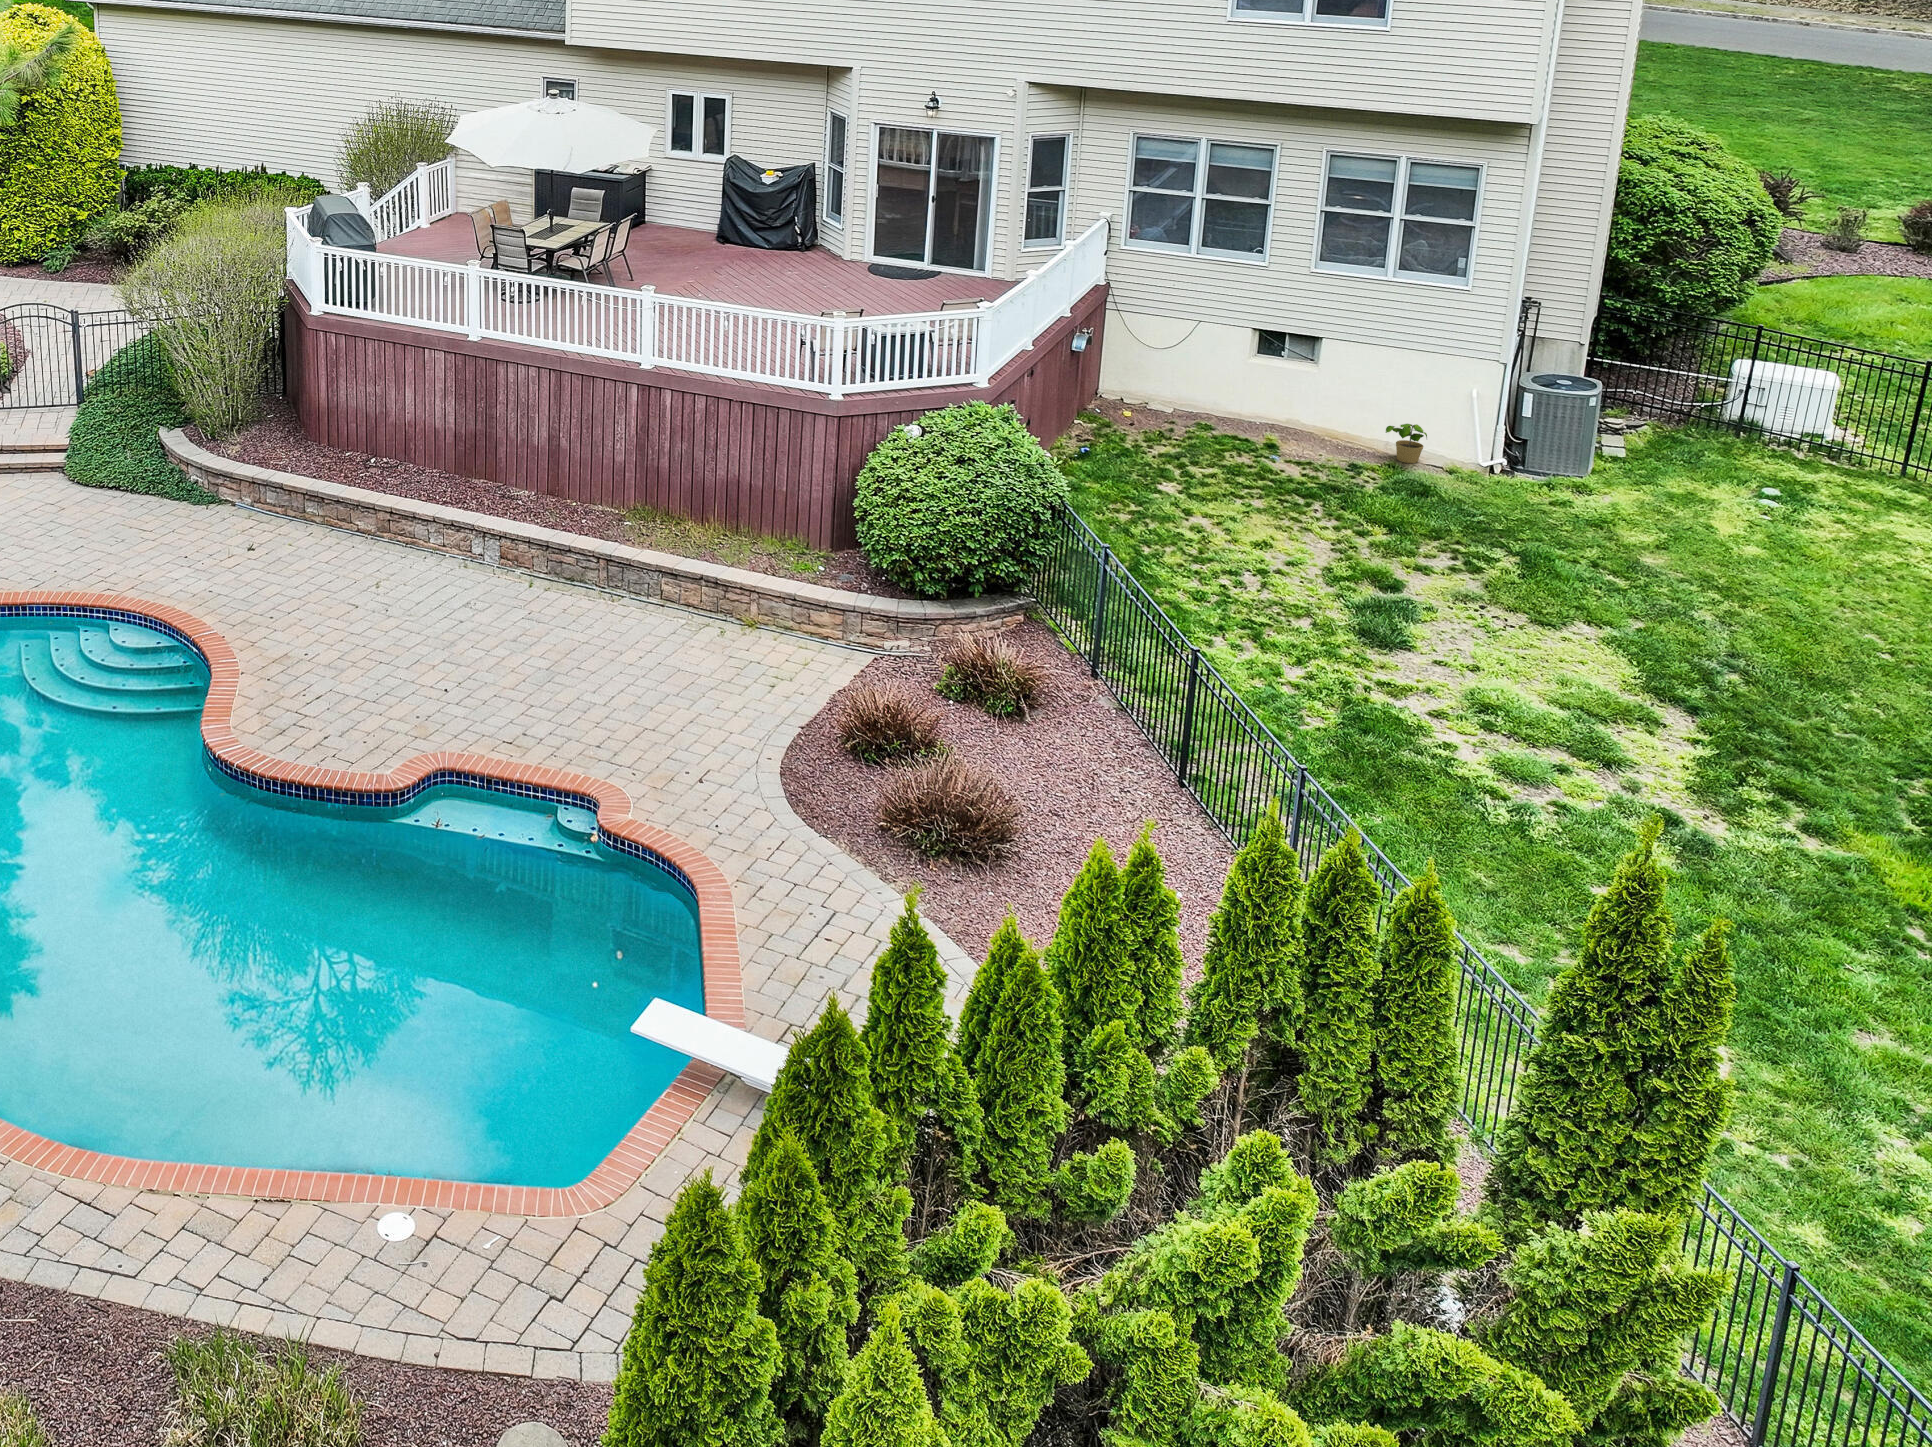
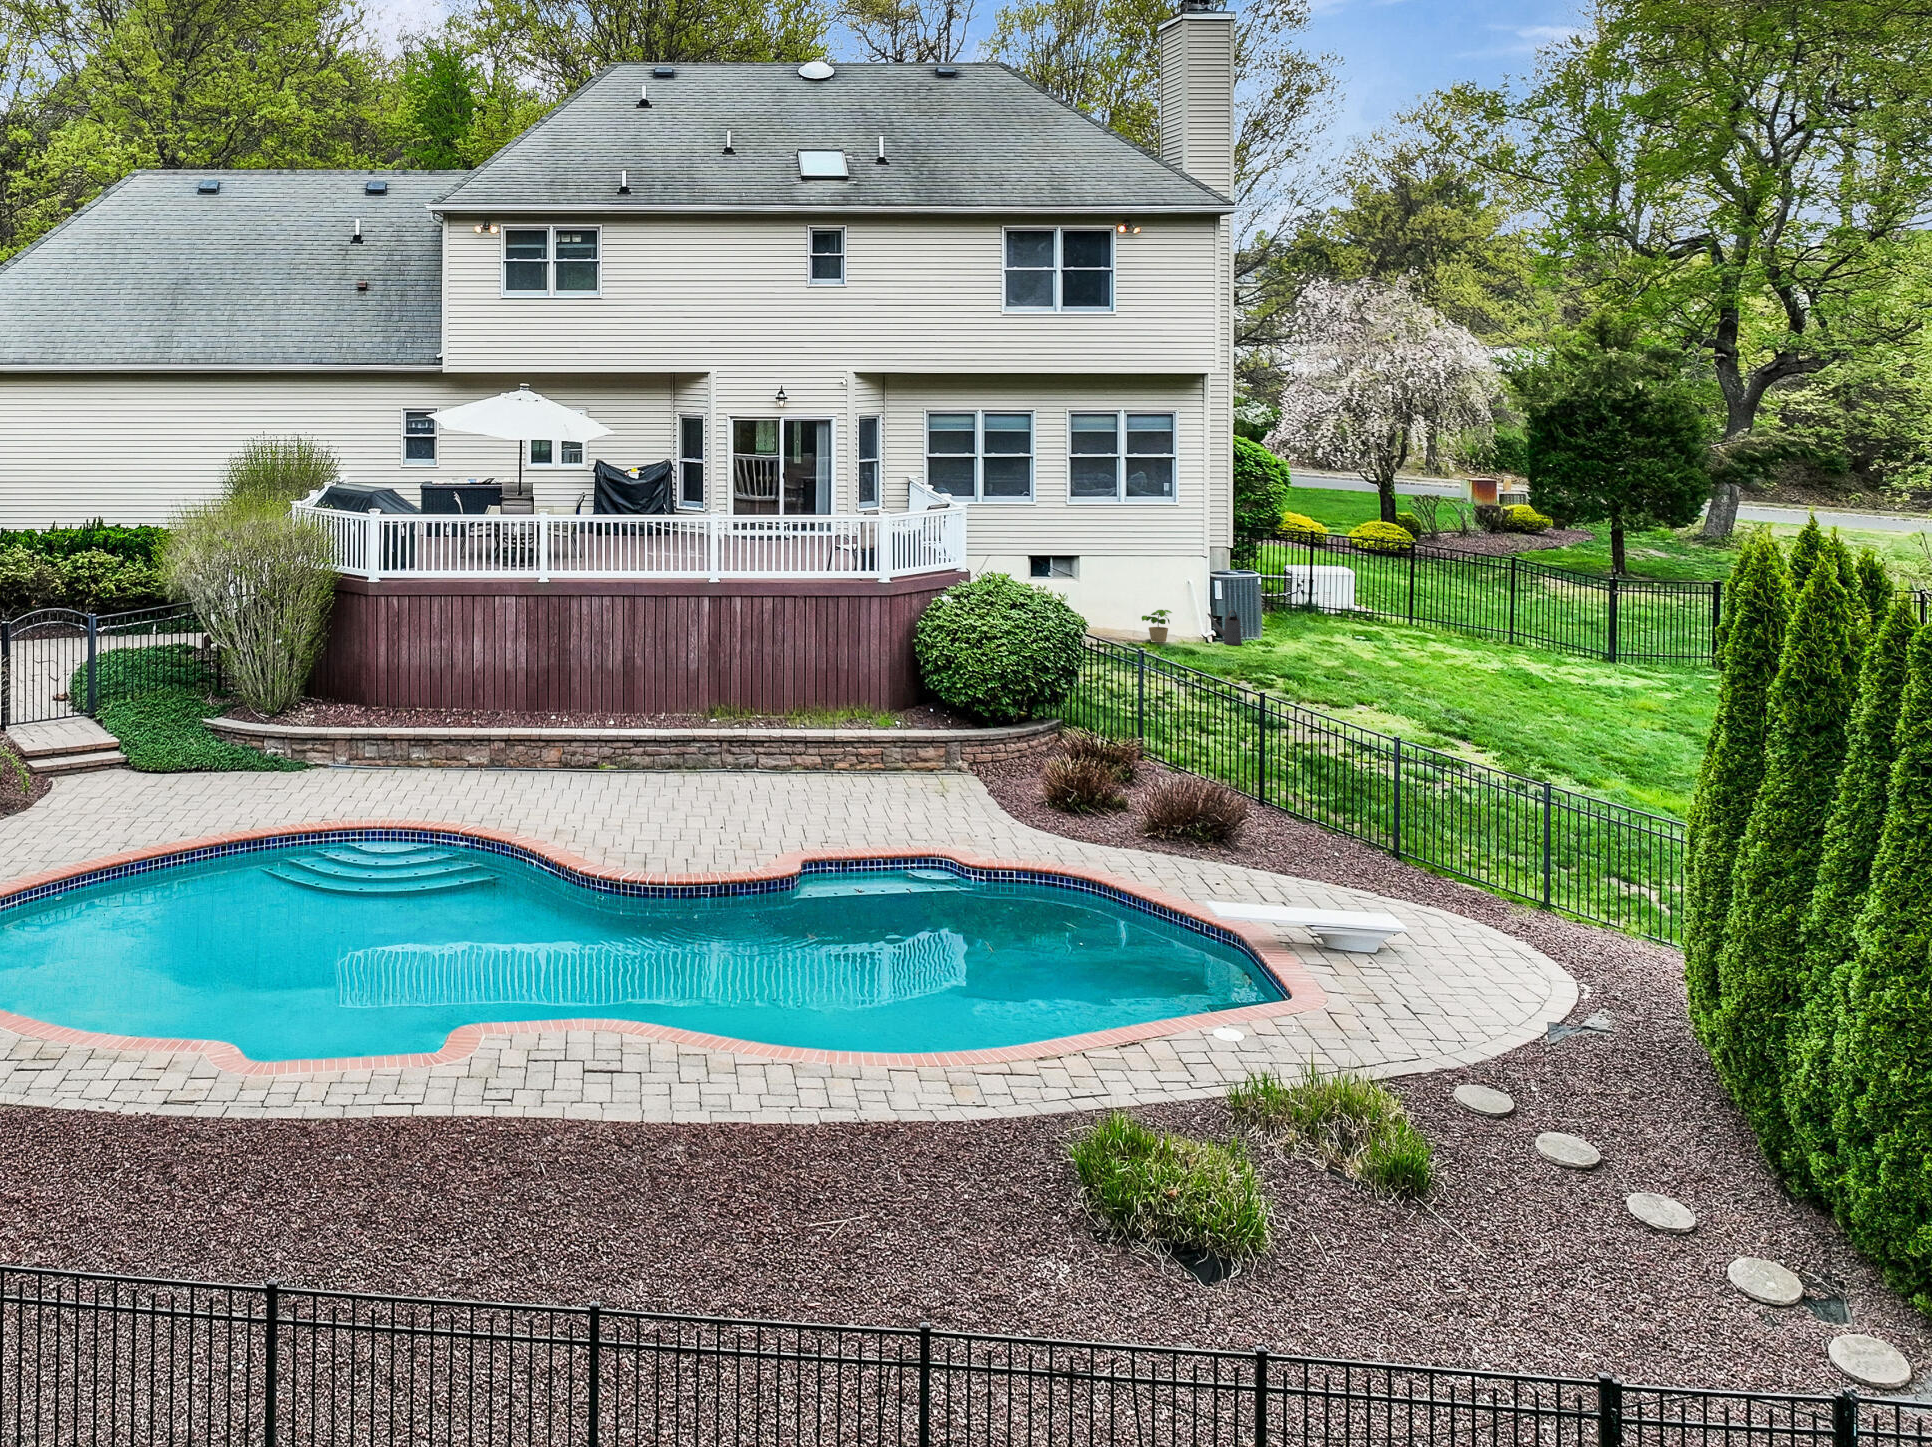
watering can: none [1492,435,1532,486] -> present [1208,610,1245,645]

